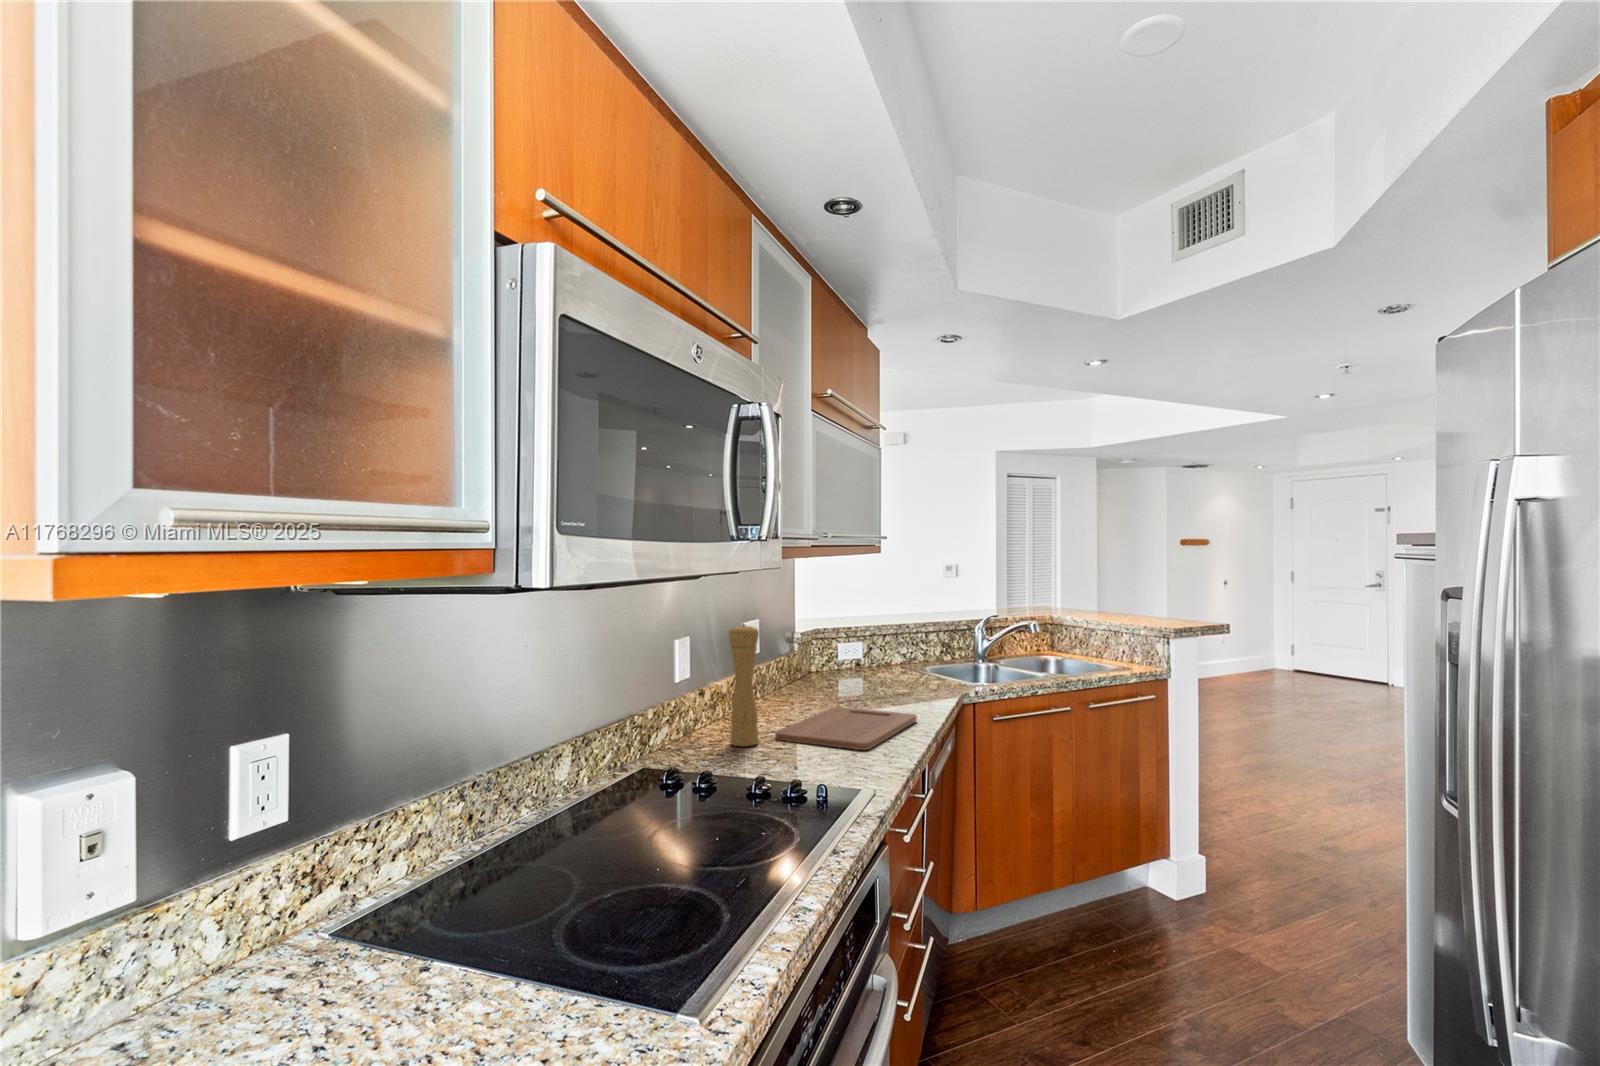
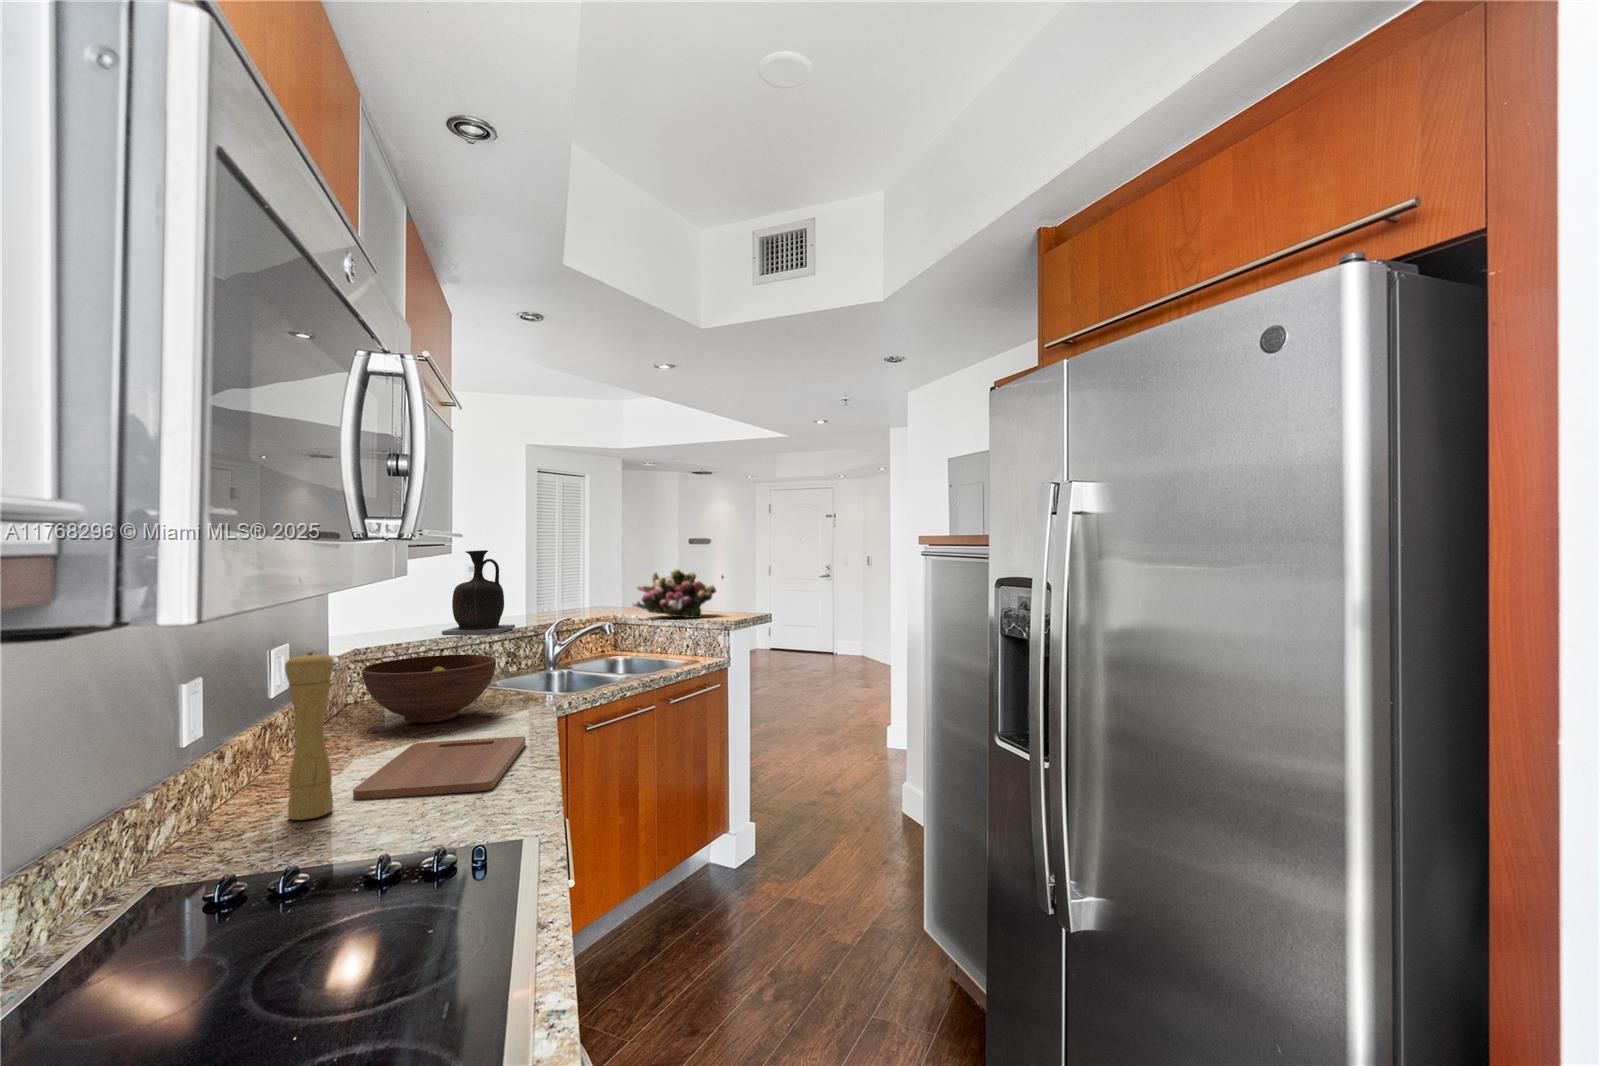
vase: none [884,549,948,624] -> present [442,550,515,635]
flower arrangement: none [1066,570,1160,624] -> present [632,568,716,618]
fruit bowl: none [811,639,912,693] -> present [362,655,496,723]

